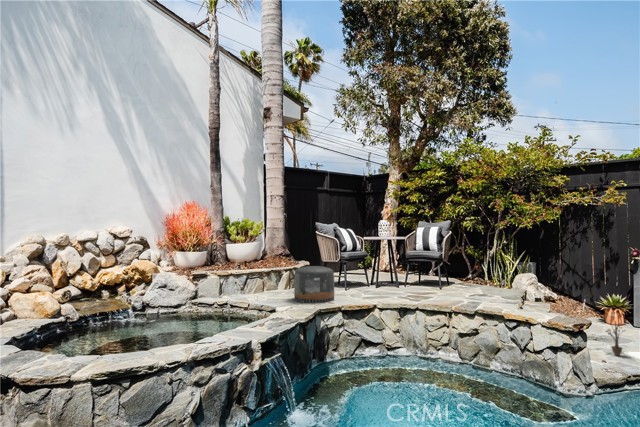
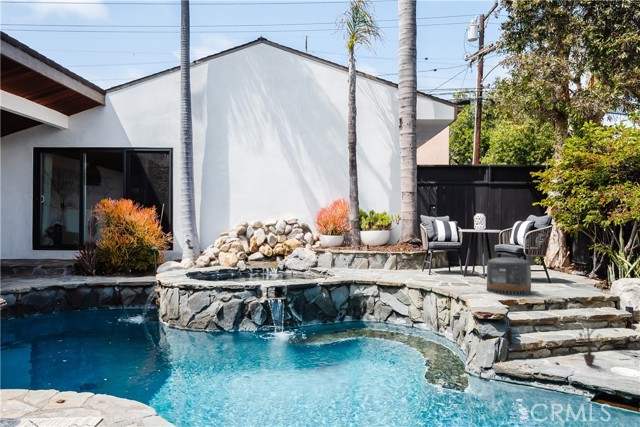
pouf: present [294,266,334,303] -> present [487,257,531,295]

